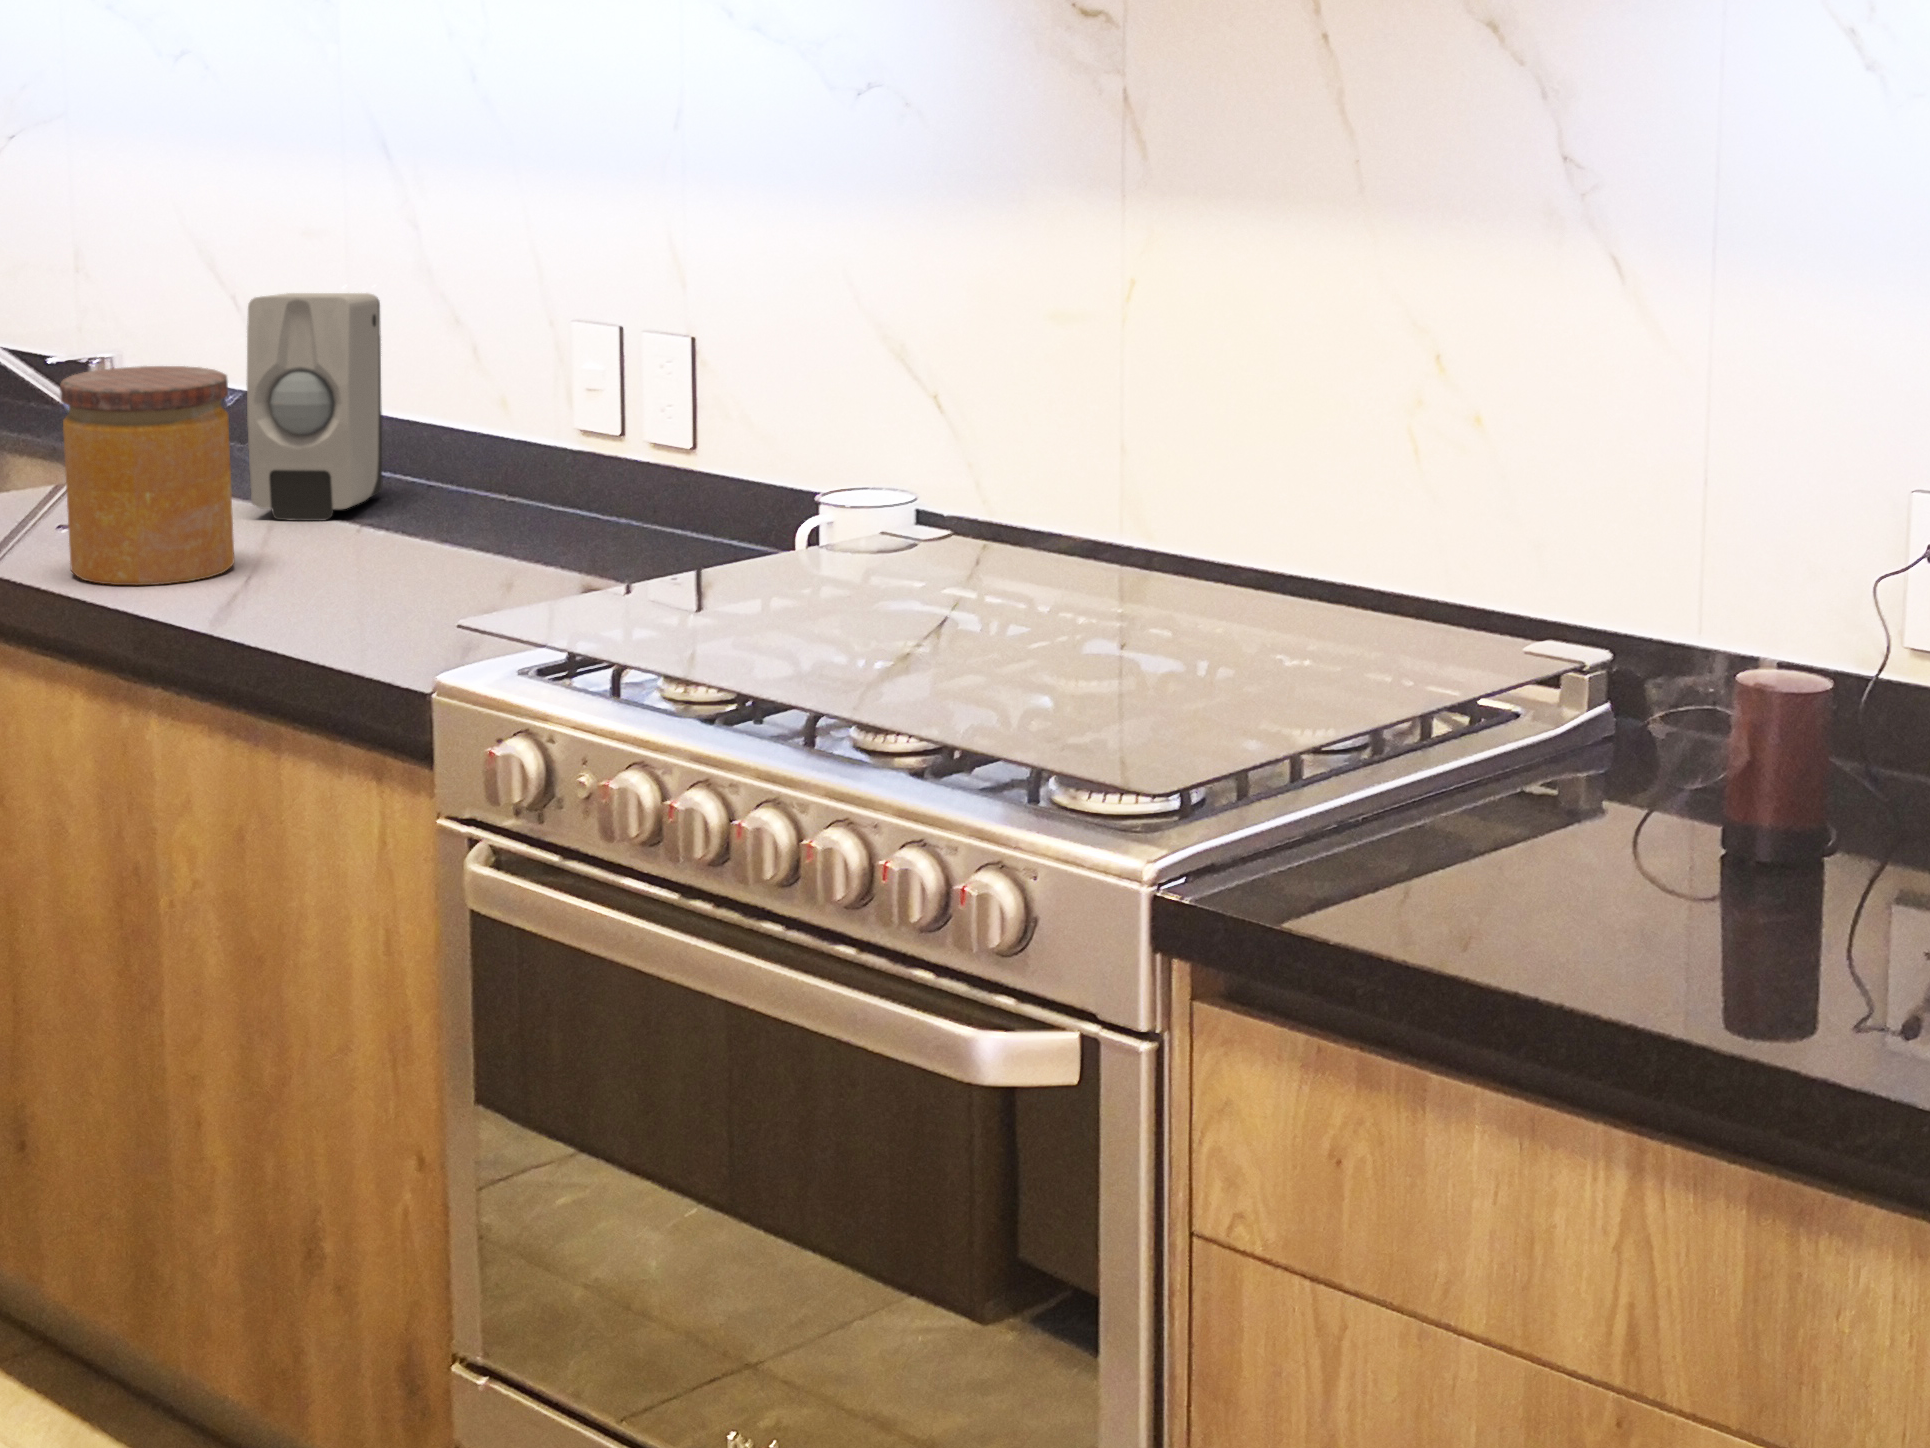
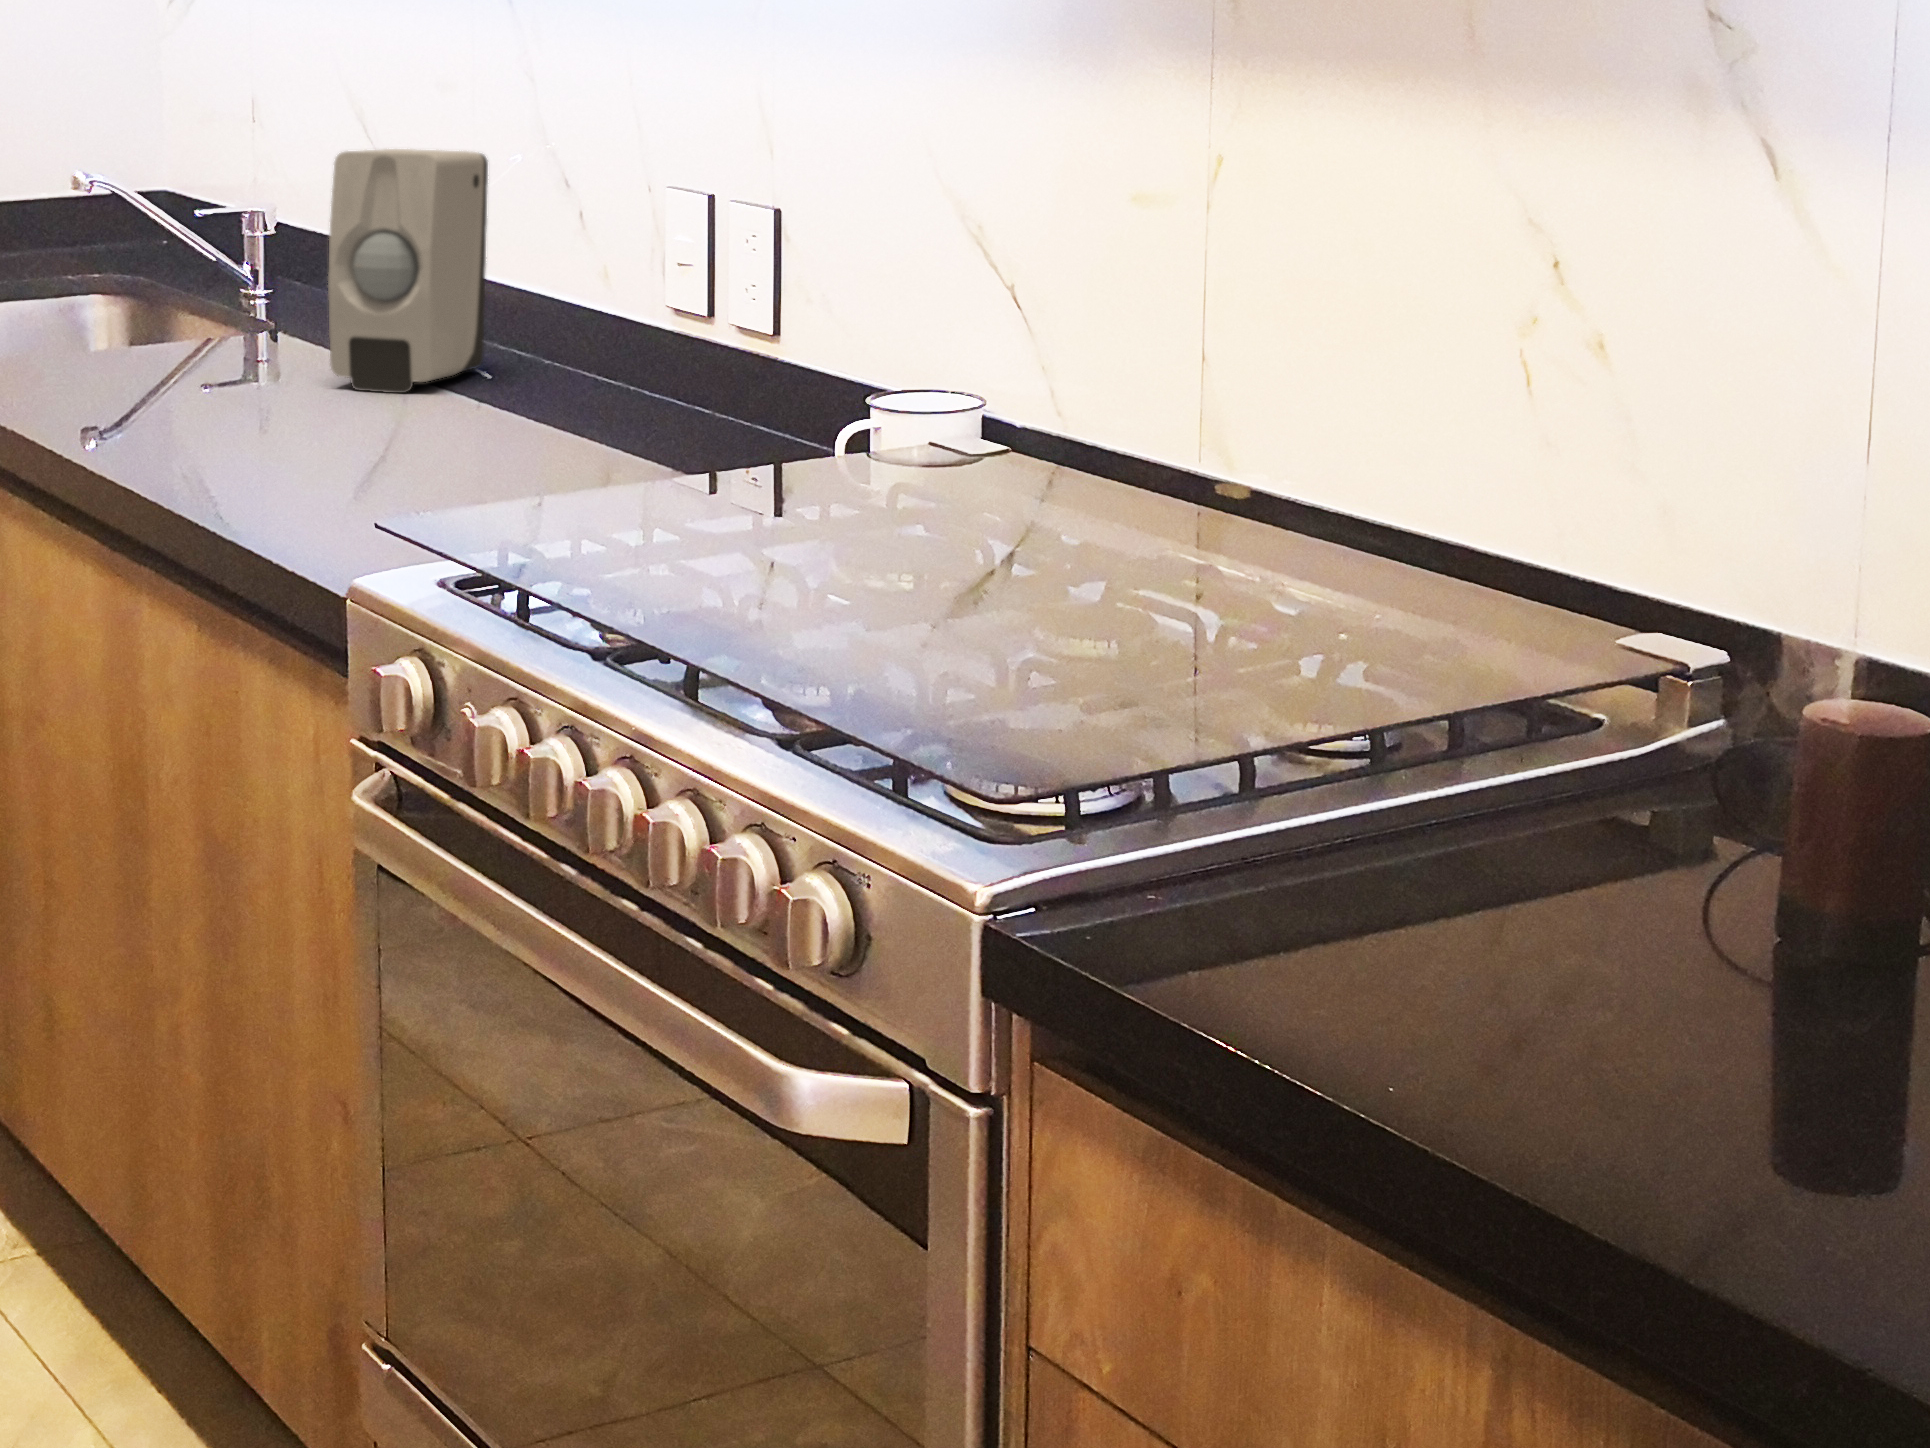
jar: present [60,366,235,585] -> none [91,221,270,453]

